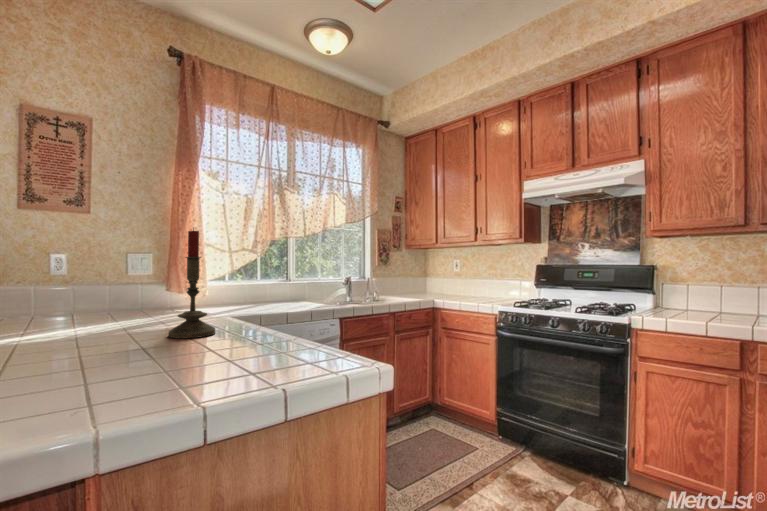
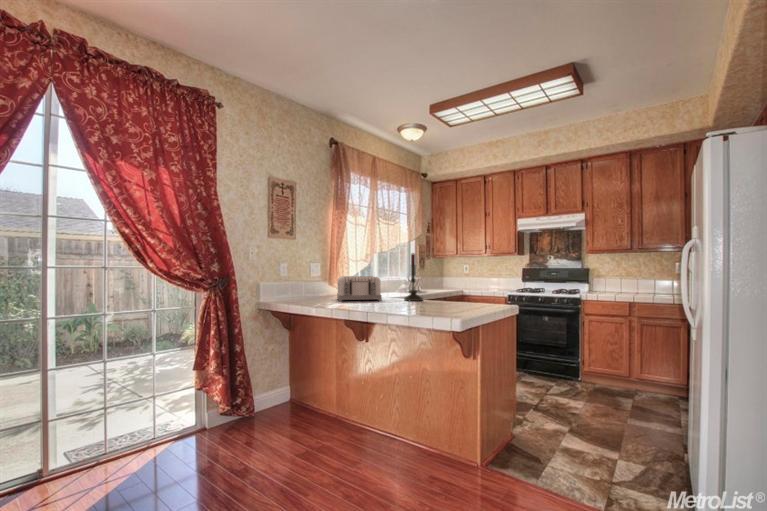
toaster: none [41,279,181,333] -> present [337,276,382,302]

